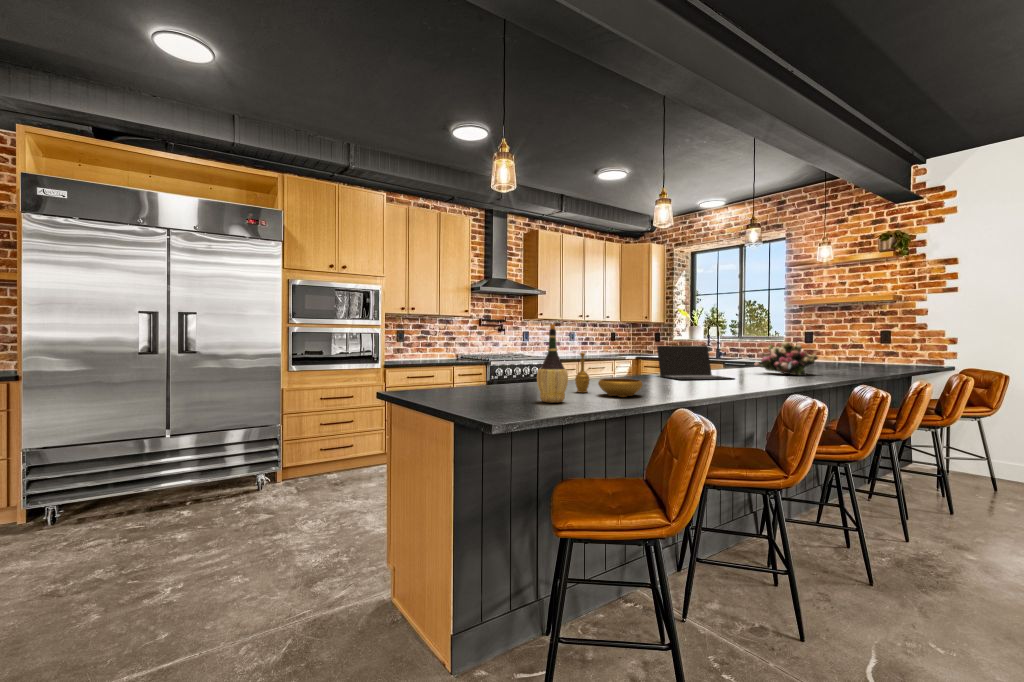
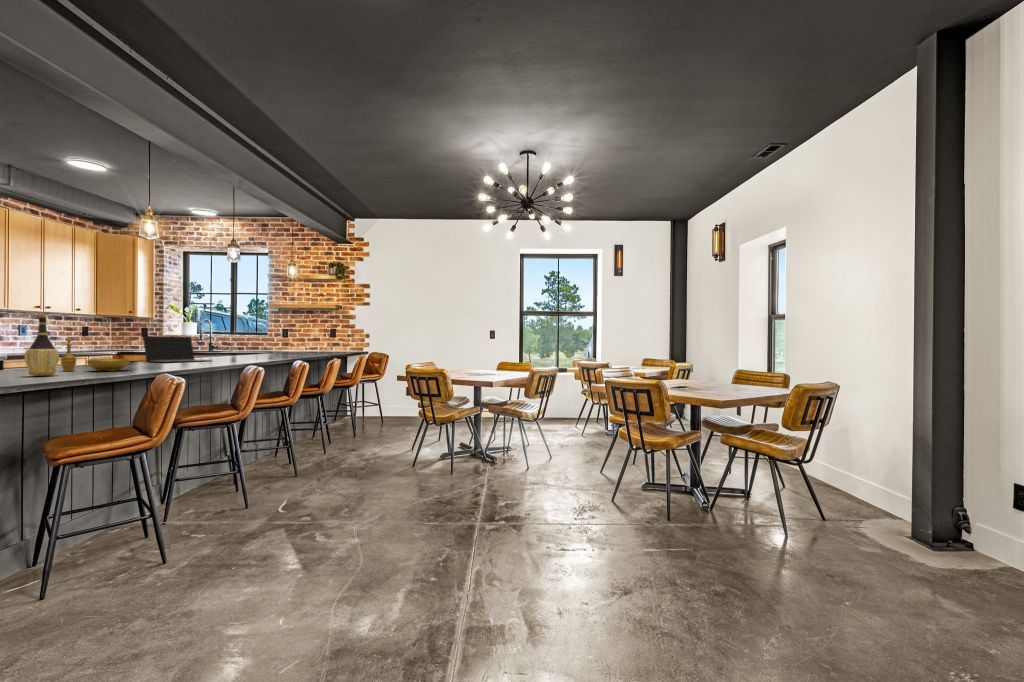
flower arrangement: present [754,342,818,376] -> none [231,335,276,358]

